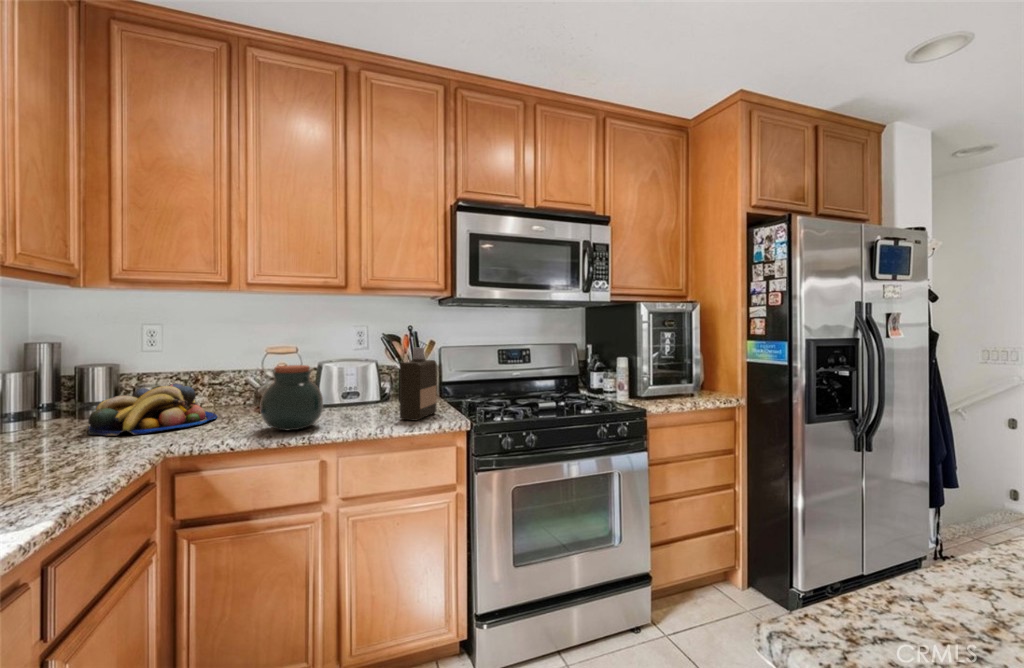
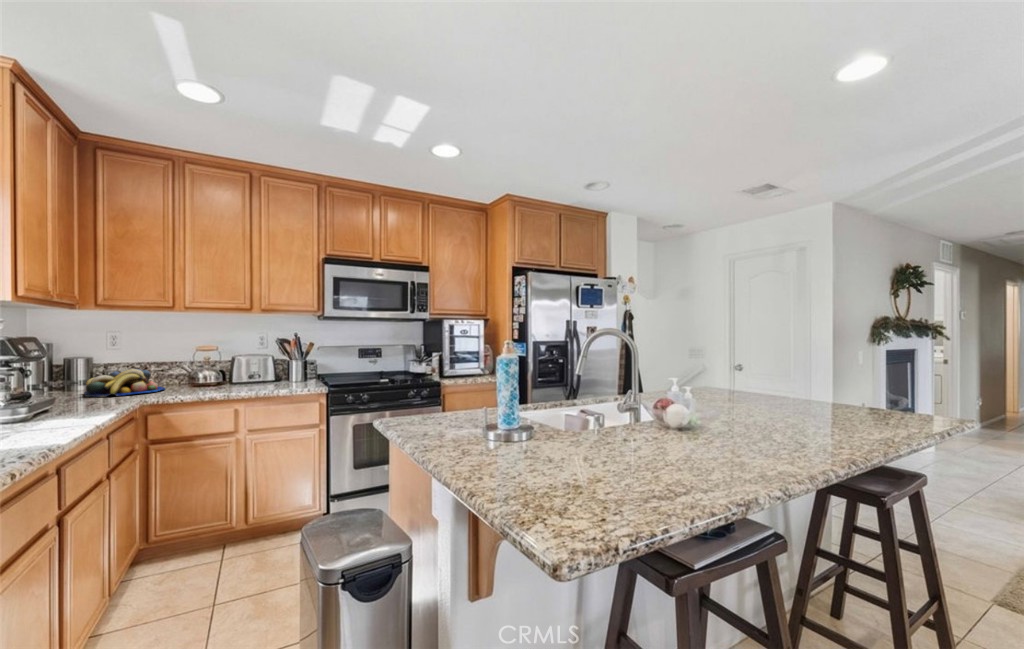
bottle: present [400,348,437,421] -> none [285,346,310,388]
jar: present [260,365,323,430] -> none [198,356,237,393]

